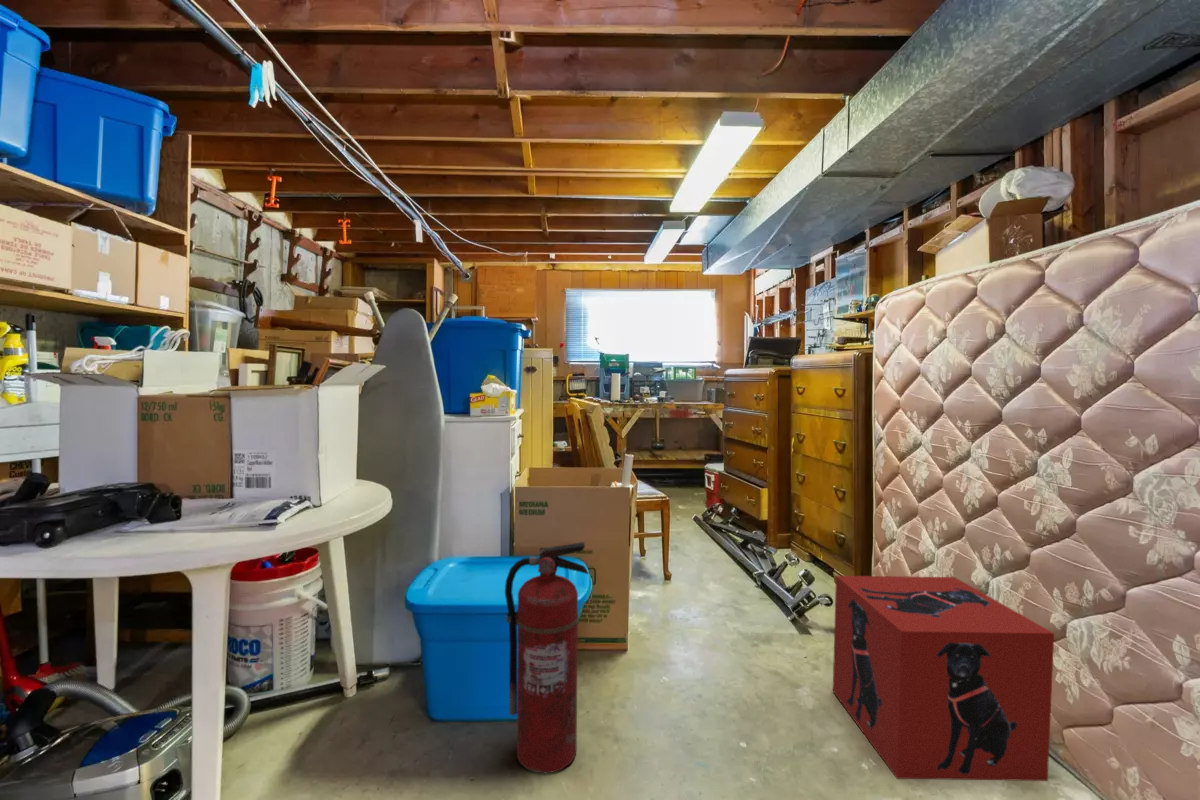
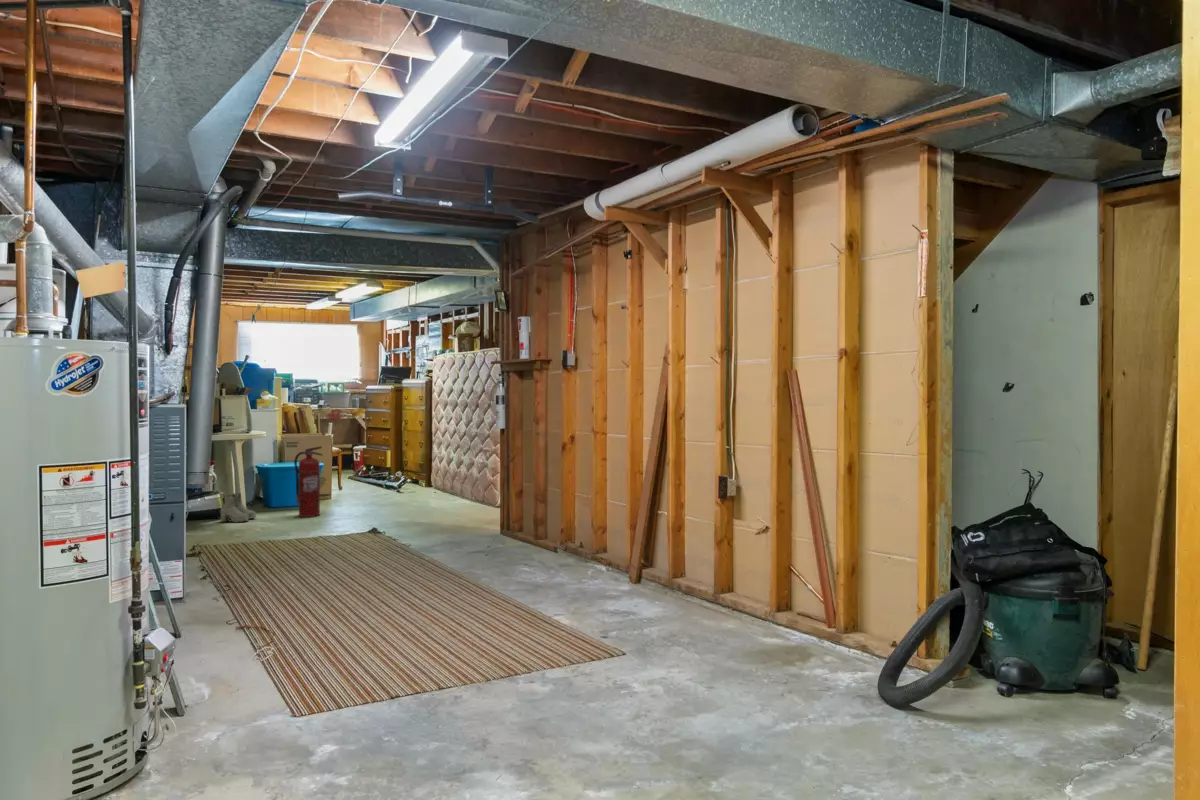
storage box: present [833,576,1054,781] -> none [407,458,460,507]
boots: none [328,642,416,756] -> present [221,493,256,522]

